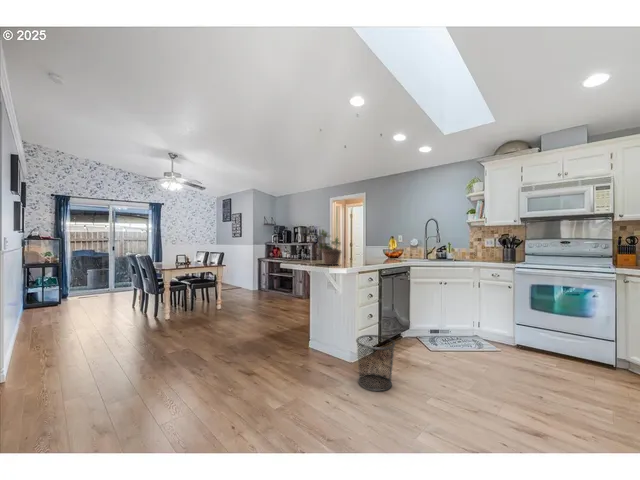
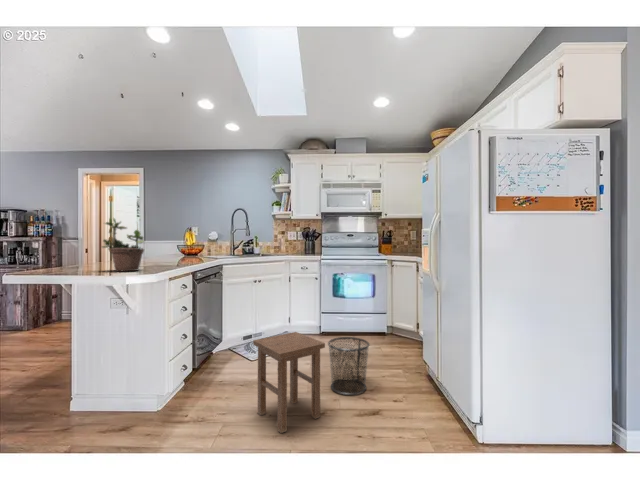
stool: none [413,330,480,421] -> present [253,332,325,433]
waste bin: present [356,335,395,391] -> present [328,337,369,395]

